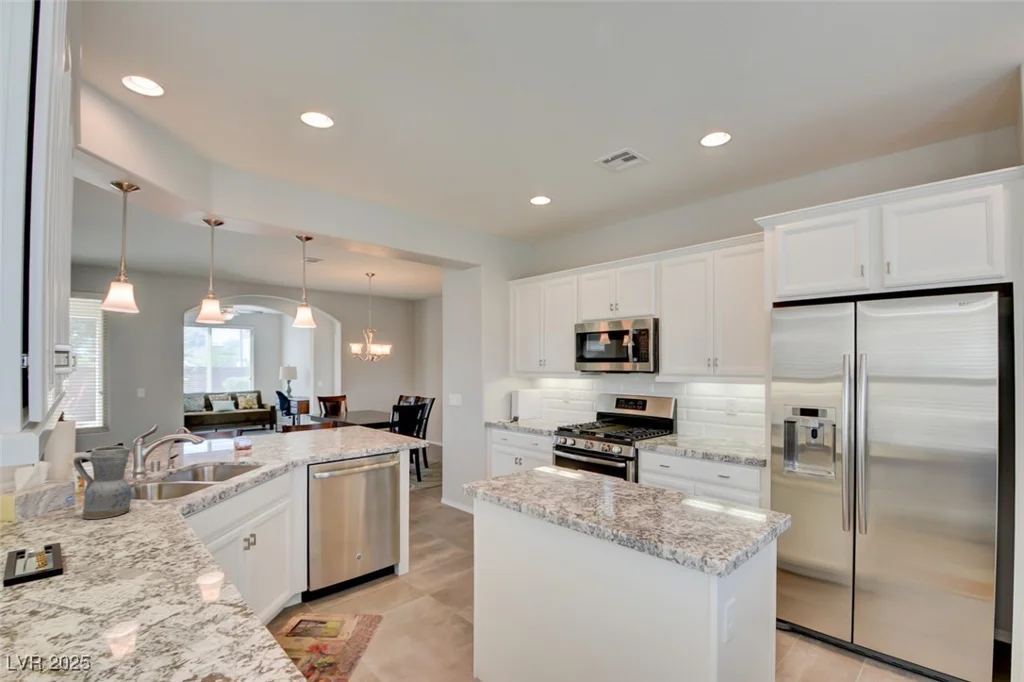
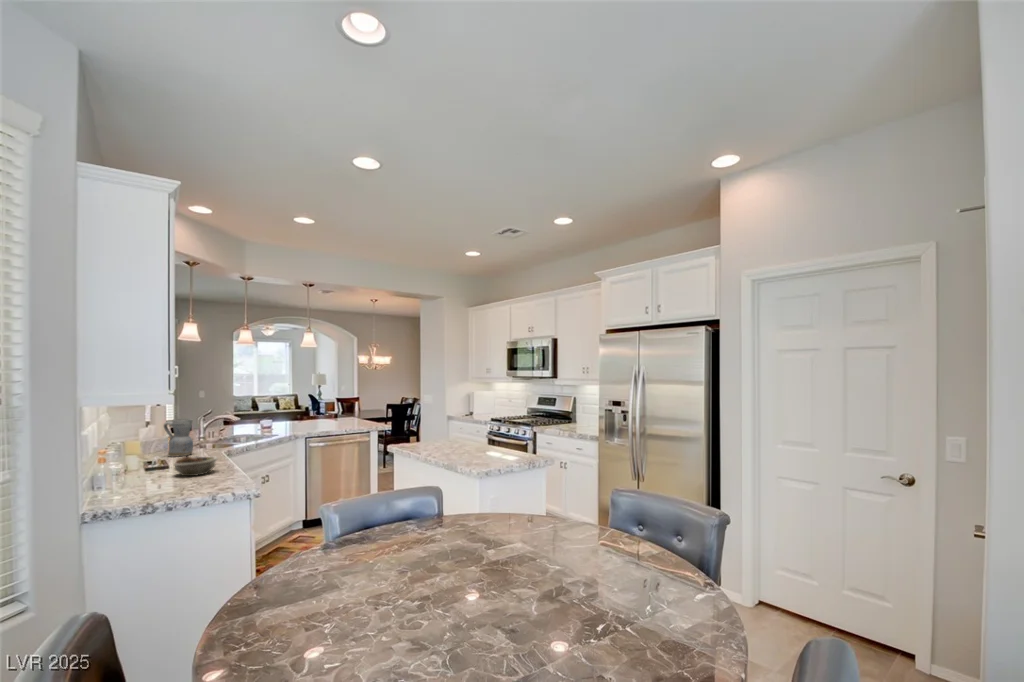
succulent planter: none [87,537,186,593] -> present [174,456,217,476]

